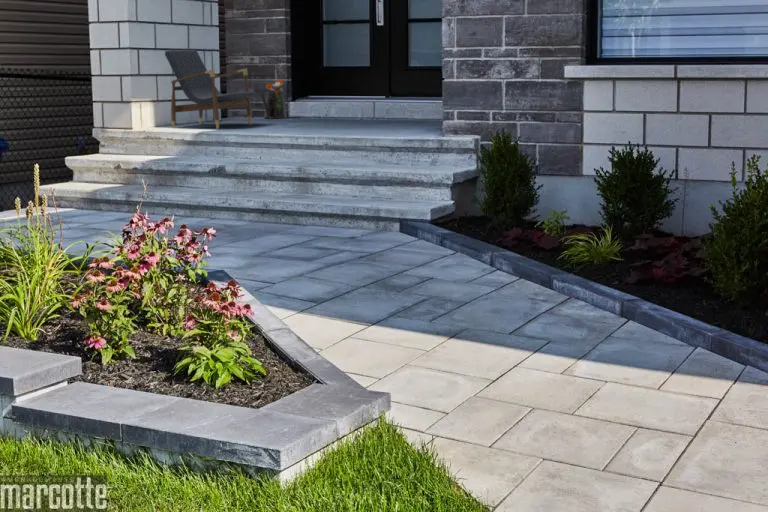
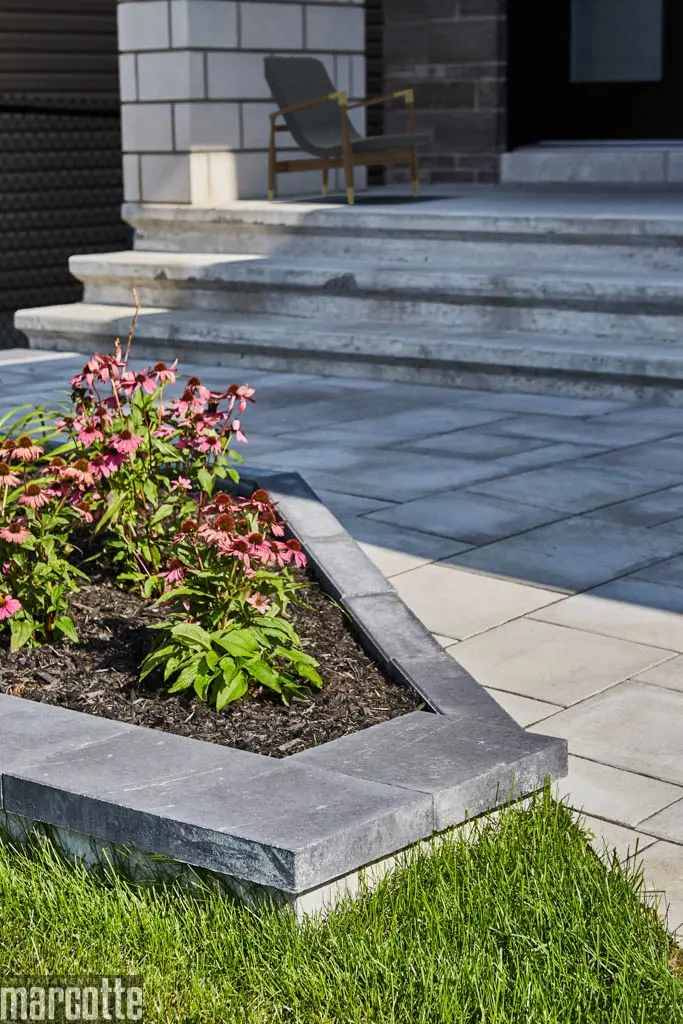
watering can: present [261,79,287,119] -> none [441,111,492,187]

